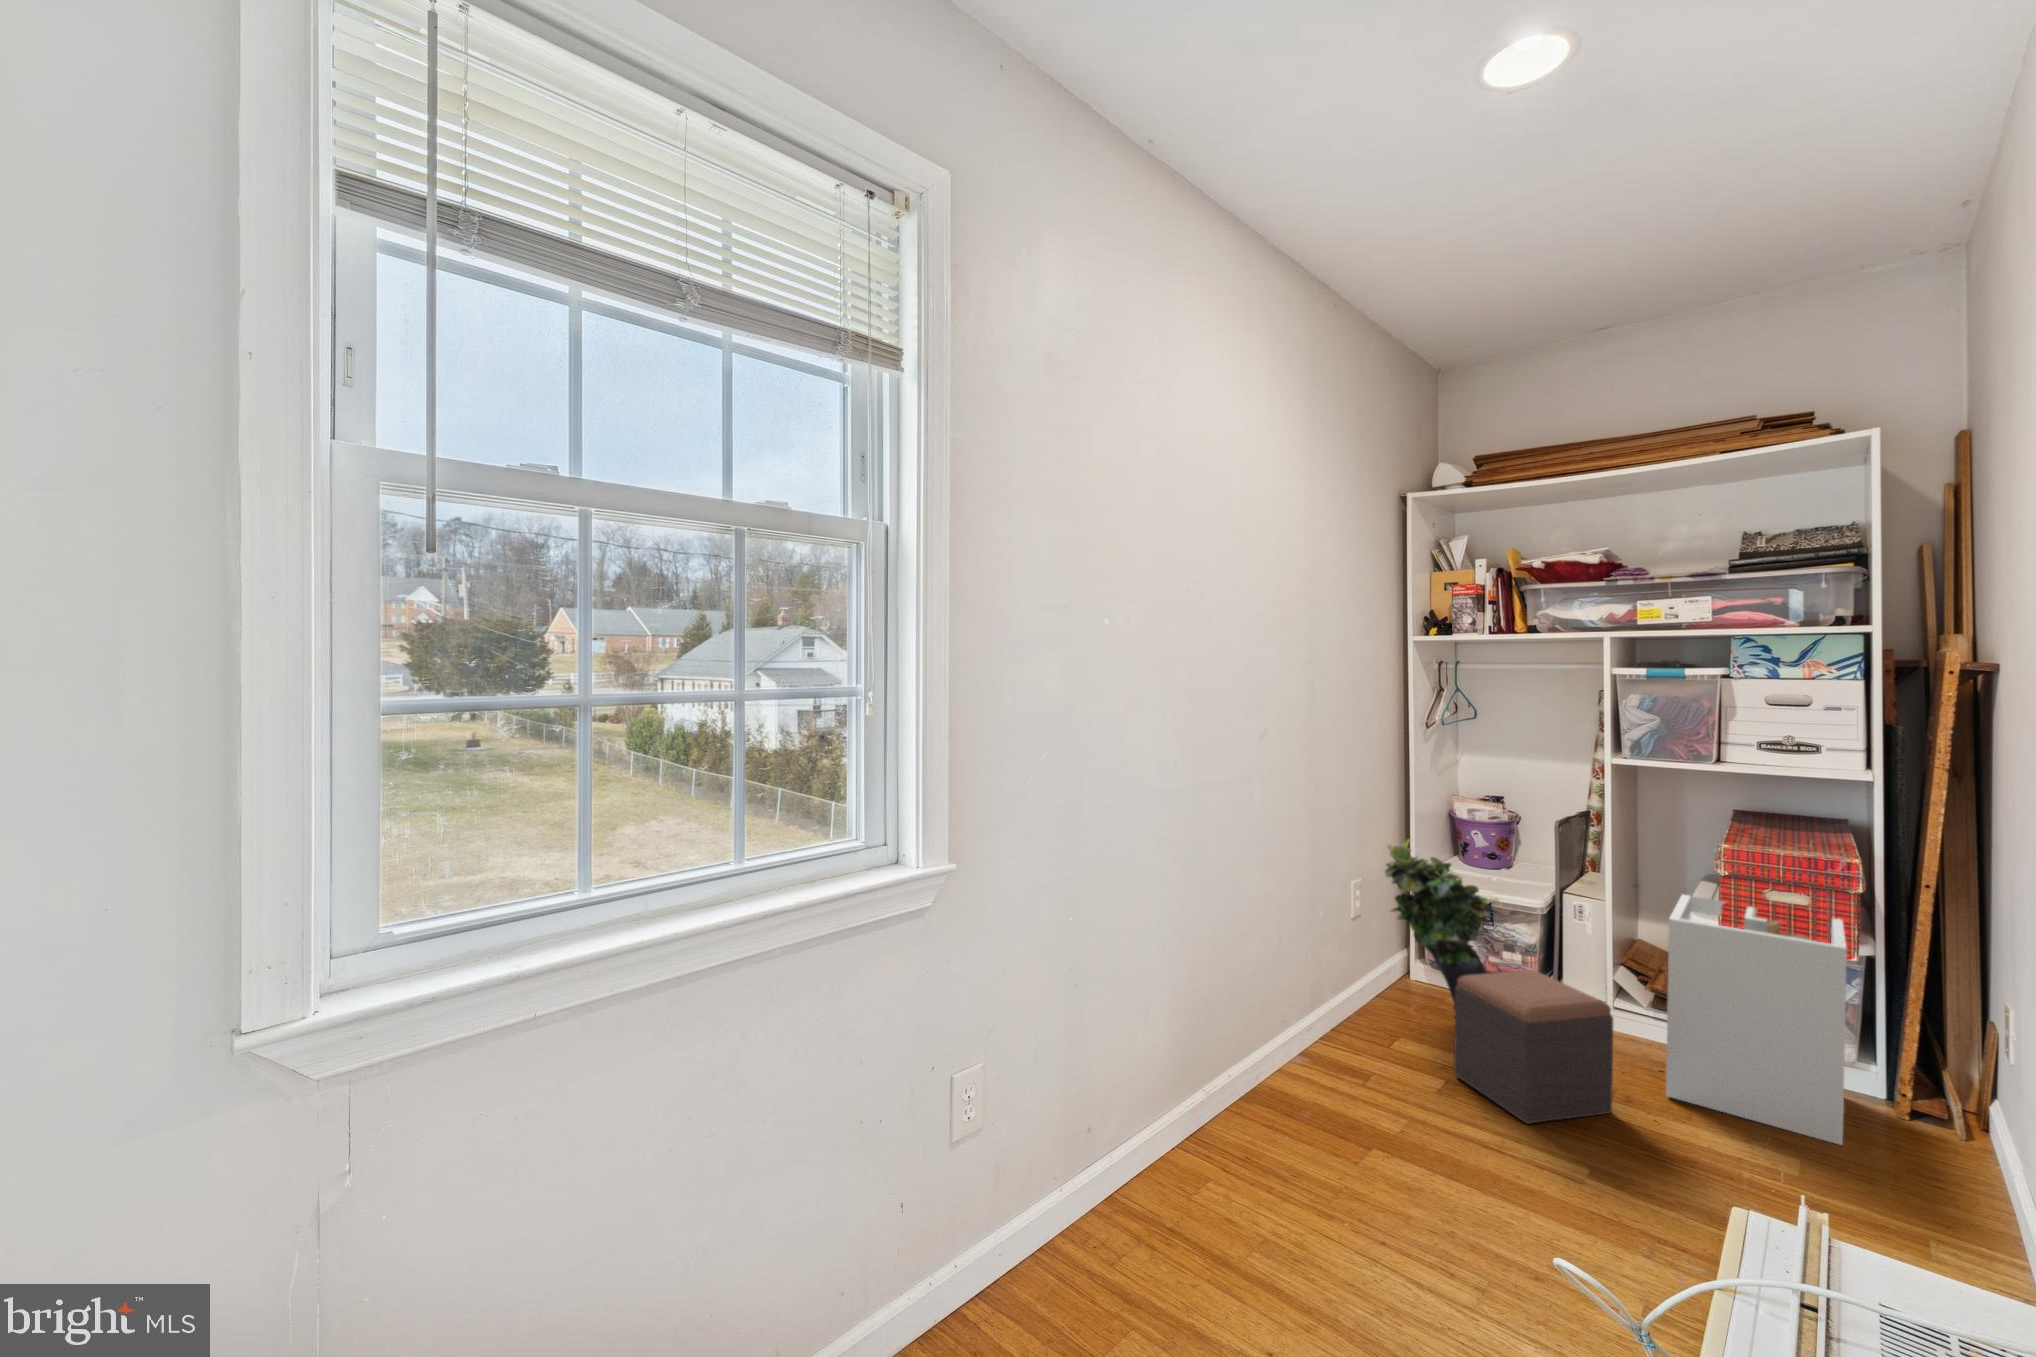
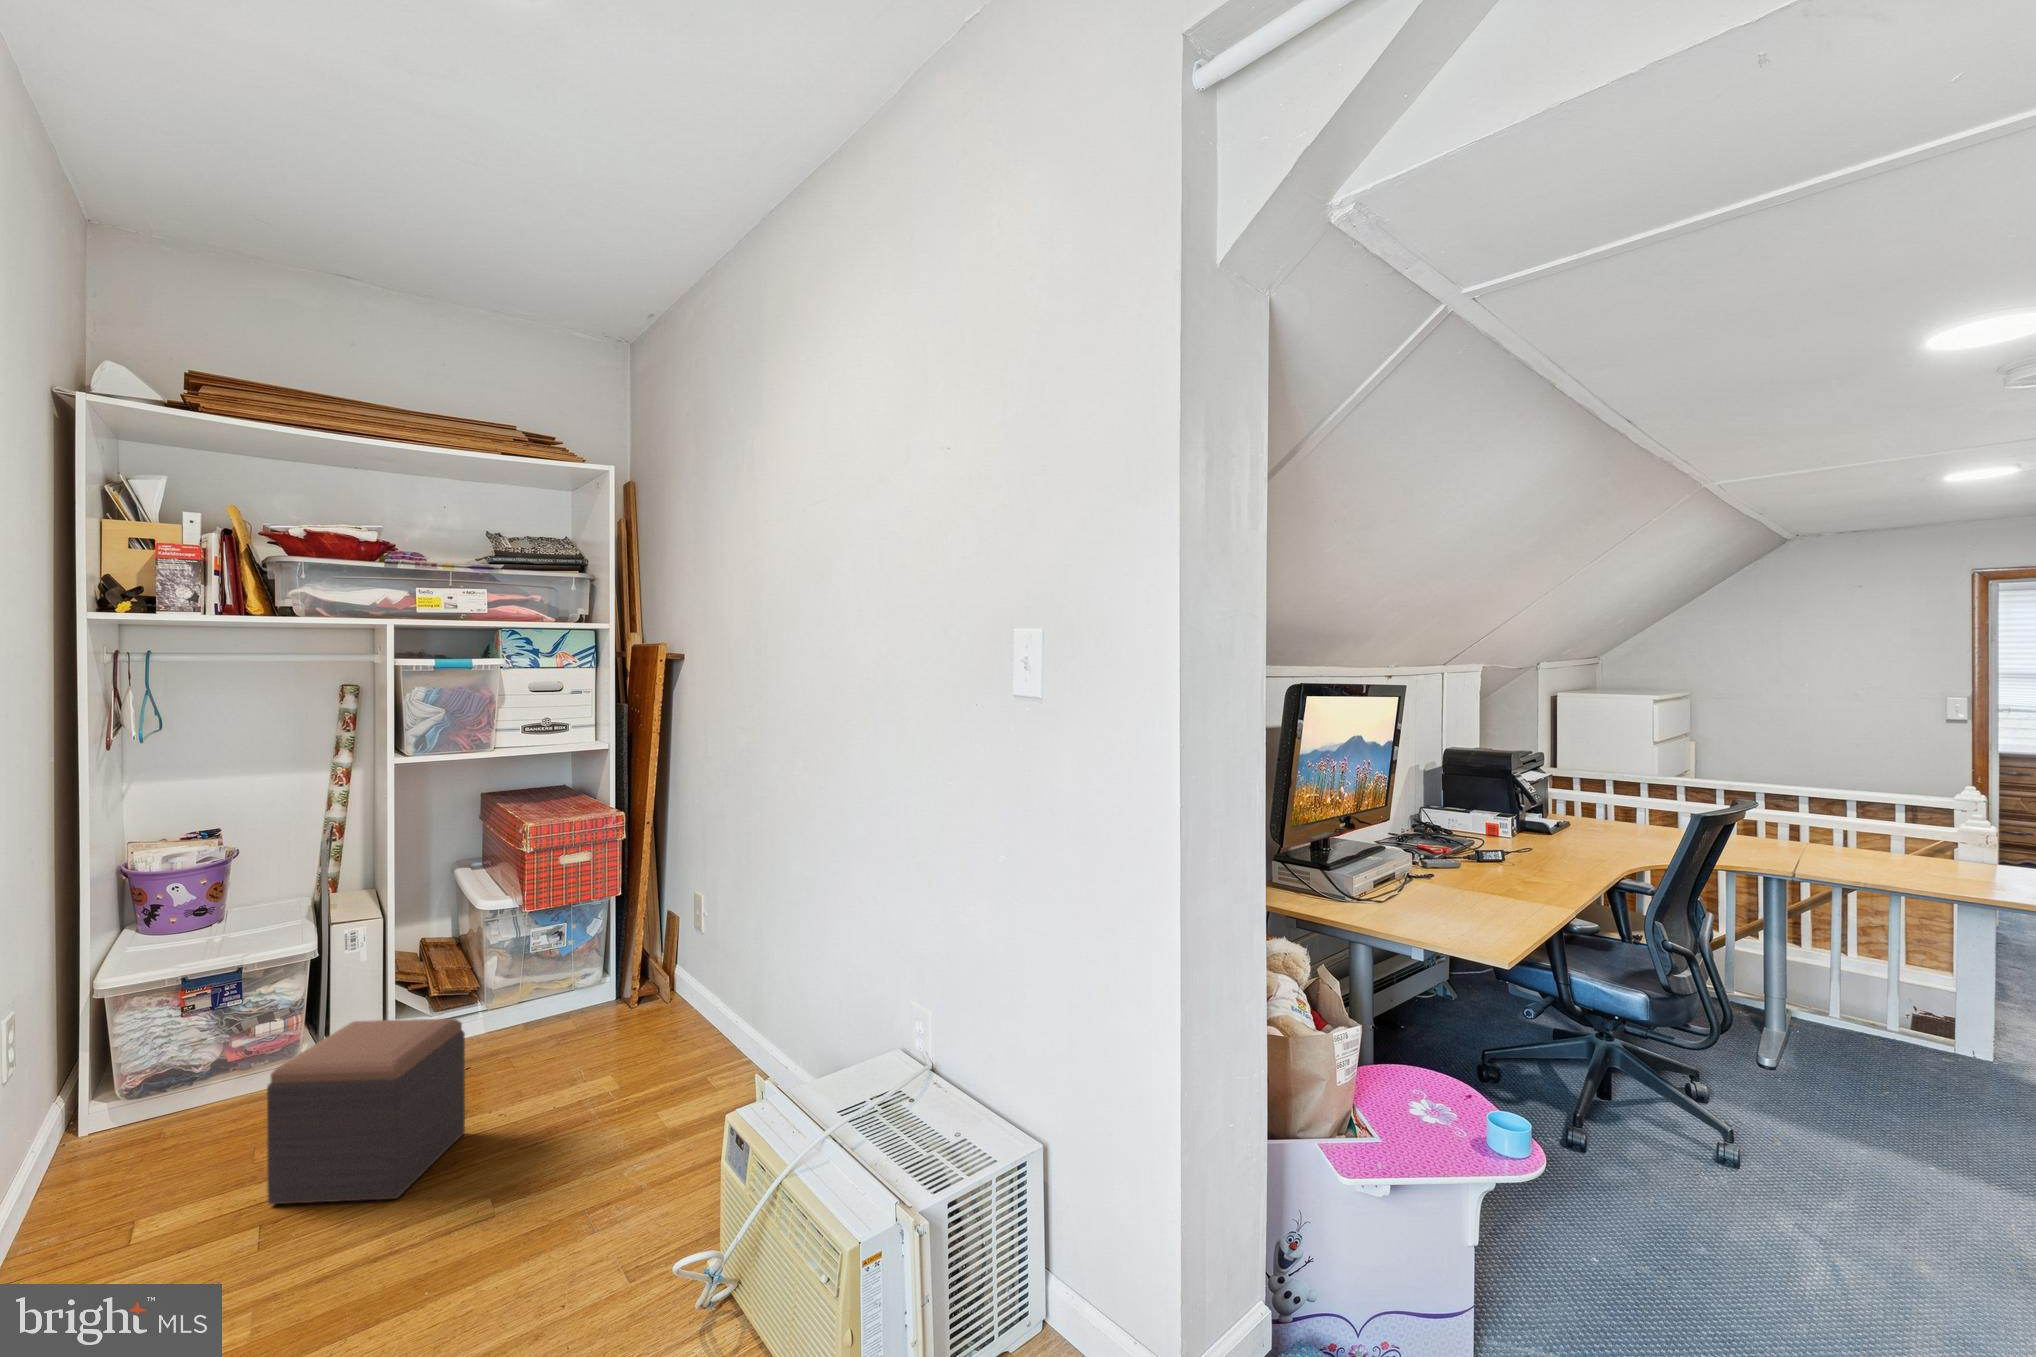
potted plant: present [1384,839,1499,1011] -> none [66,914,269,1139]
laundry hamper: present [1666,895,1847,1145] -> none [473,869,629,1089]

